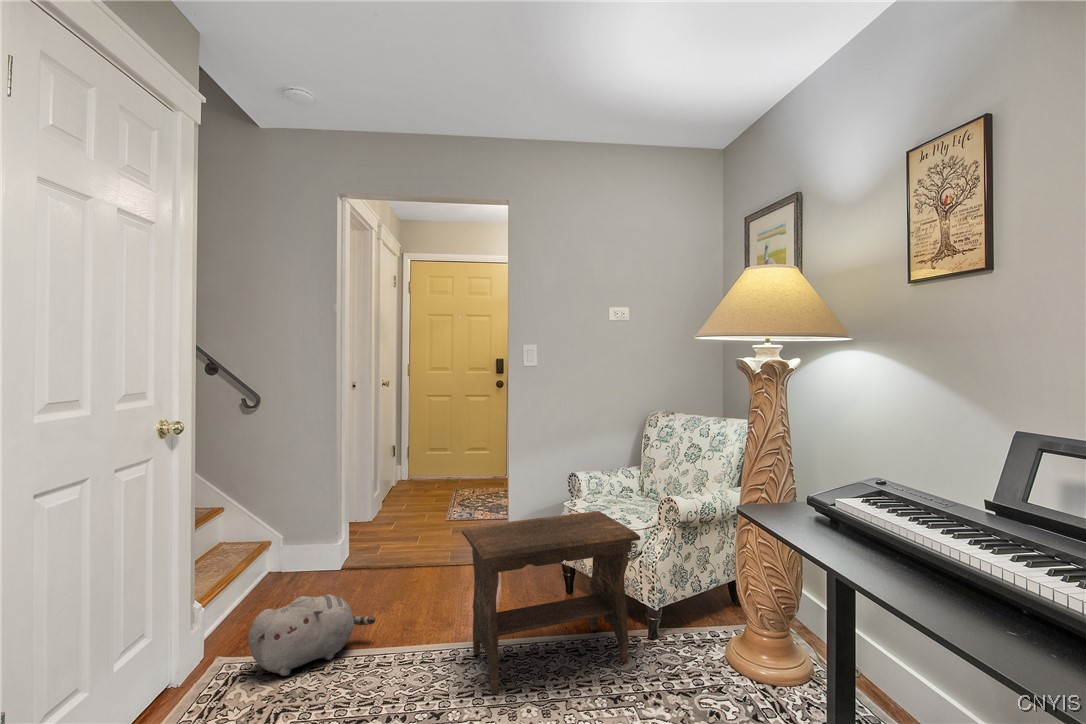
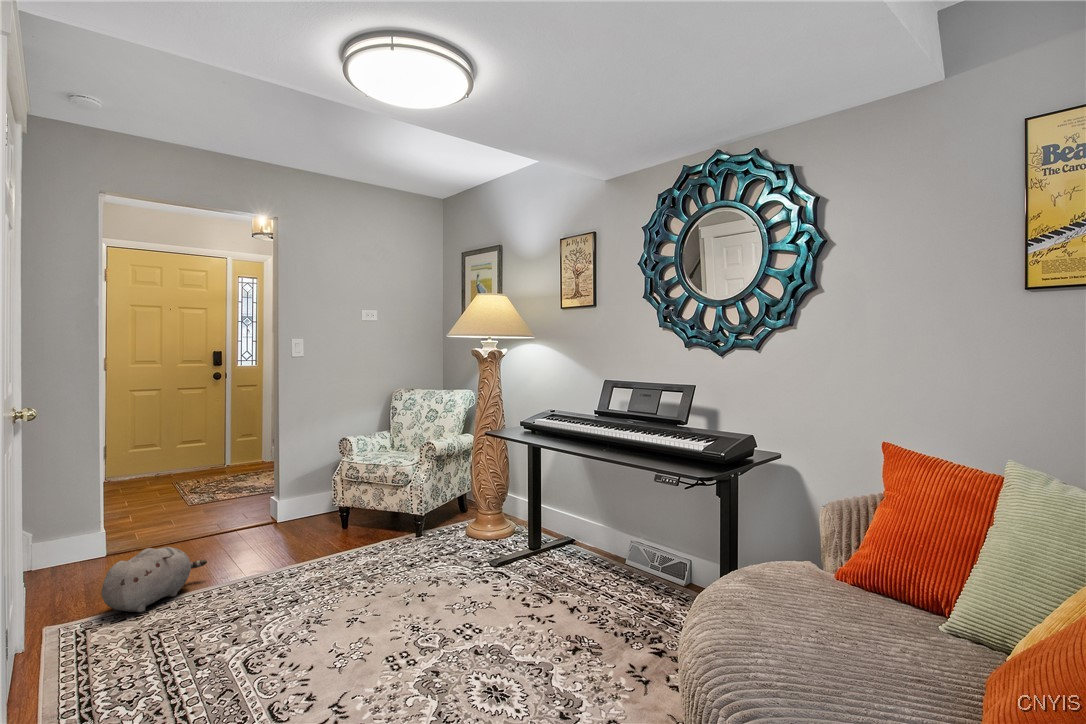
footstool: present [462,511,640,694] -> none [288,456,418,580]

